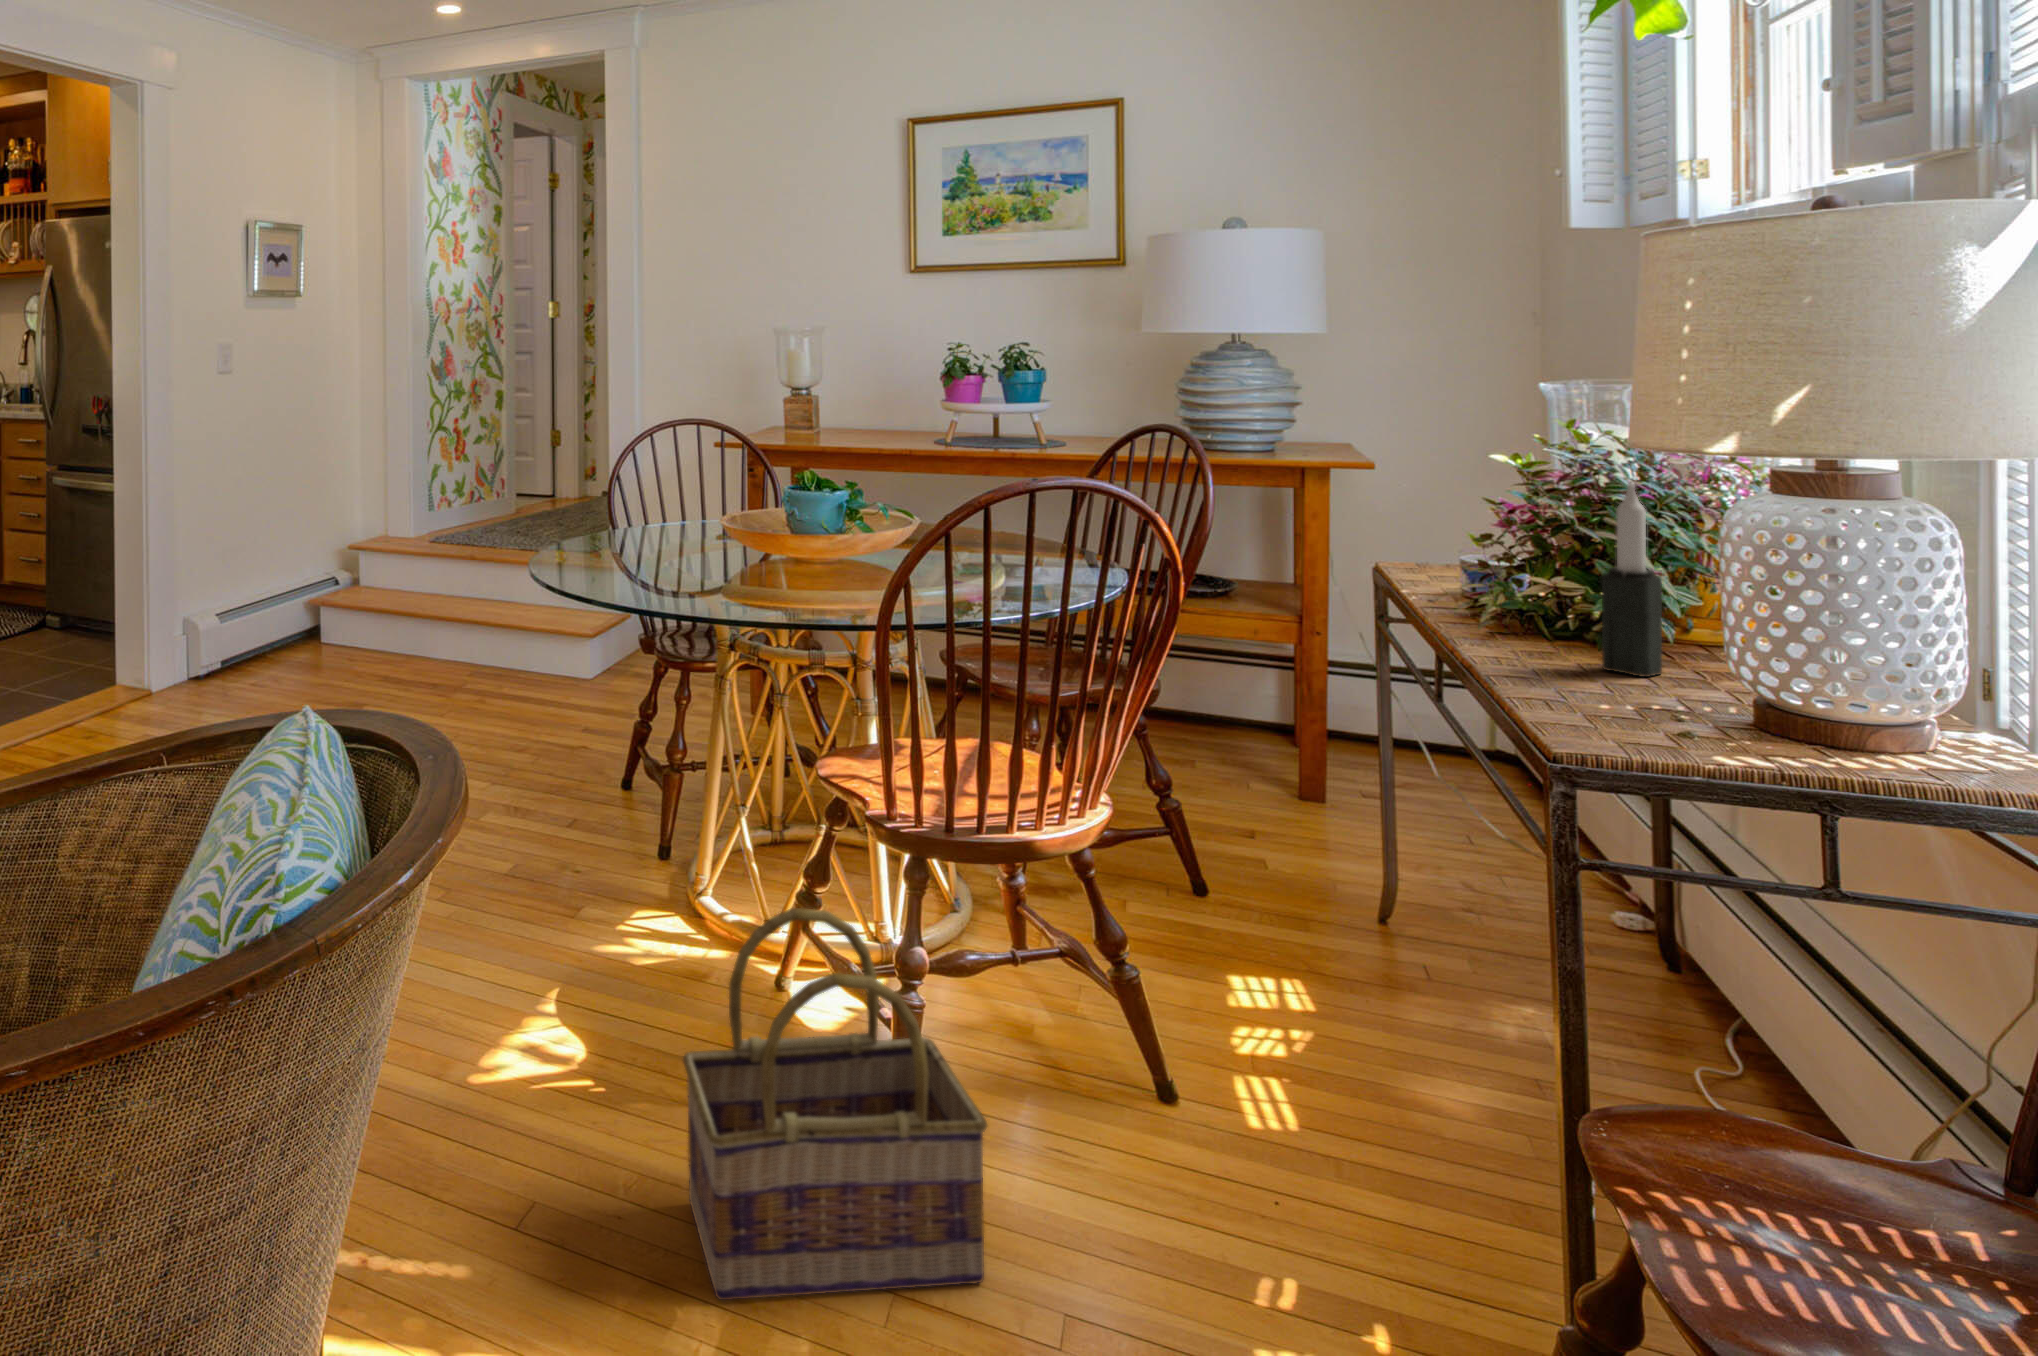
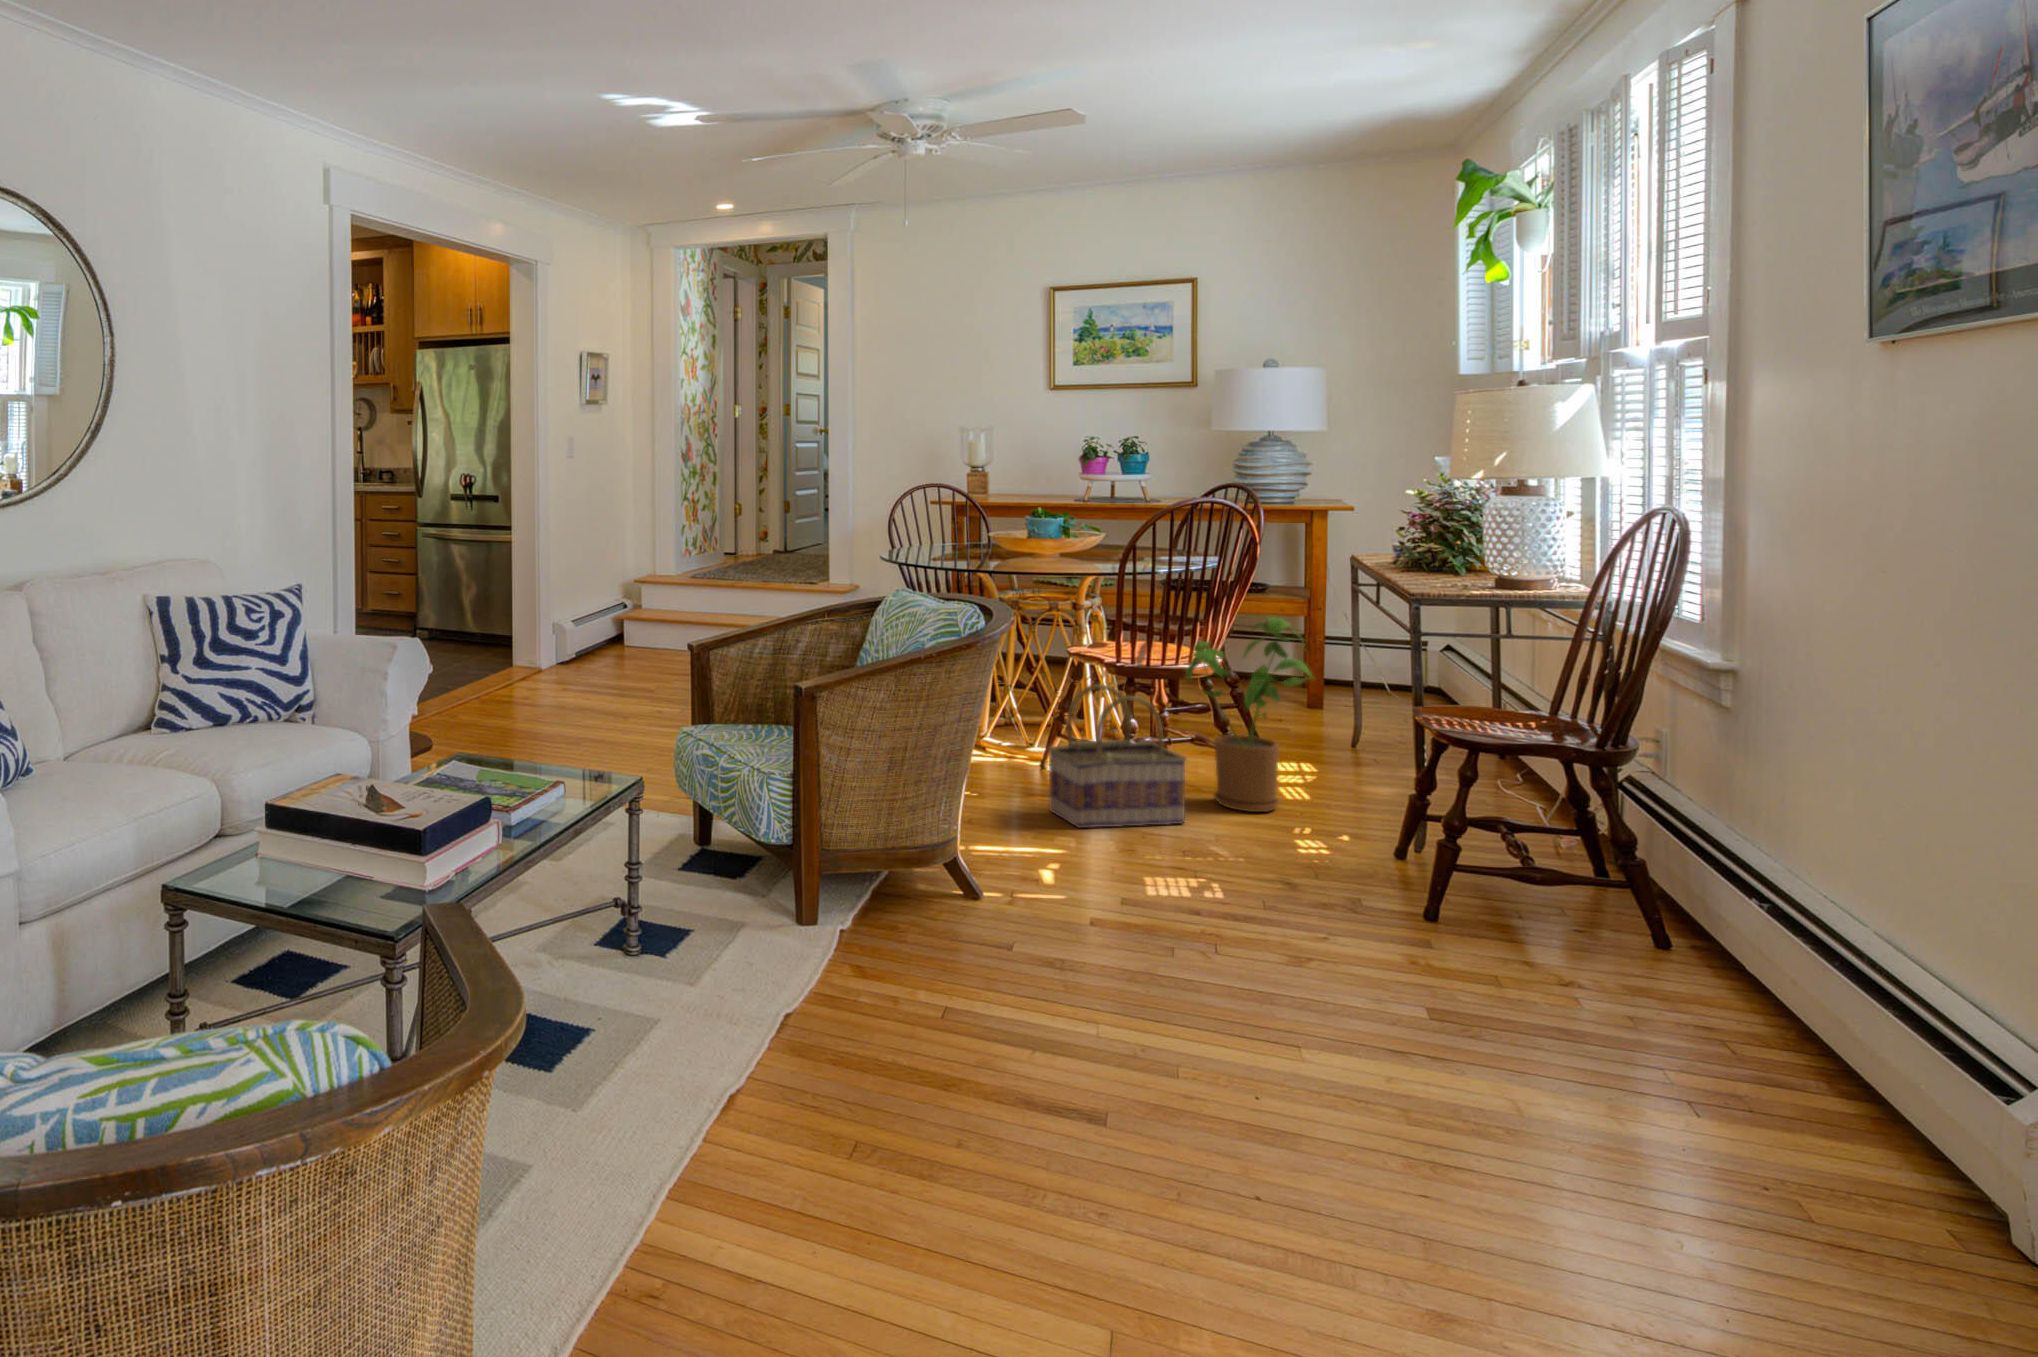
candle: present [1602,483,1662,677] -> none [1445,496,1469,577]
house plant: none [1014,751,1299,1223] -> present [1186,617,1313,812]

